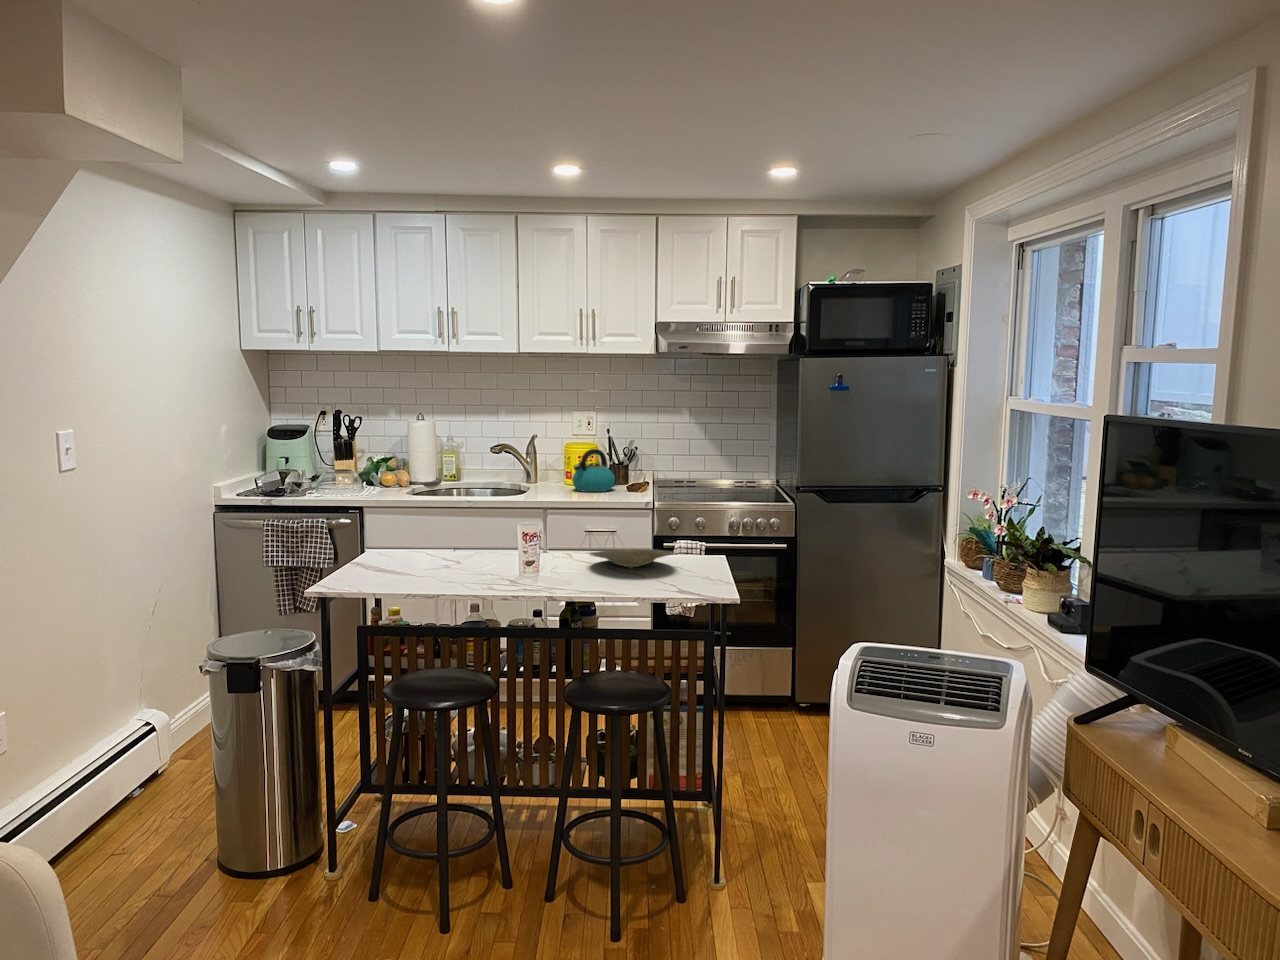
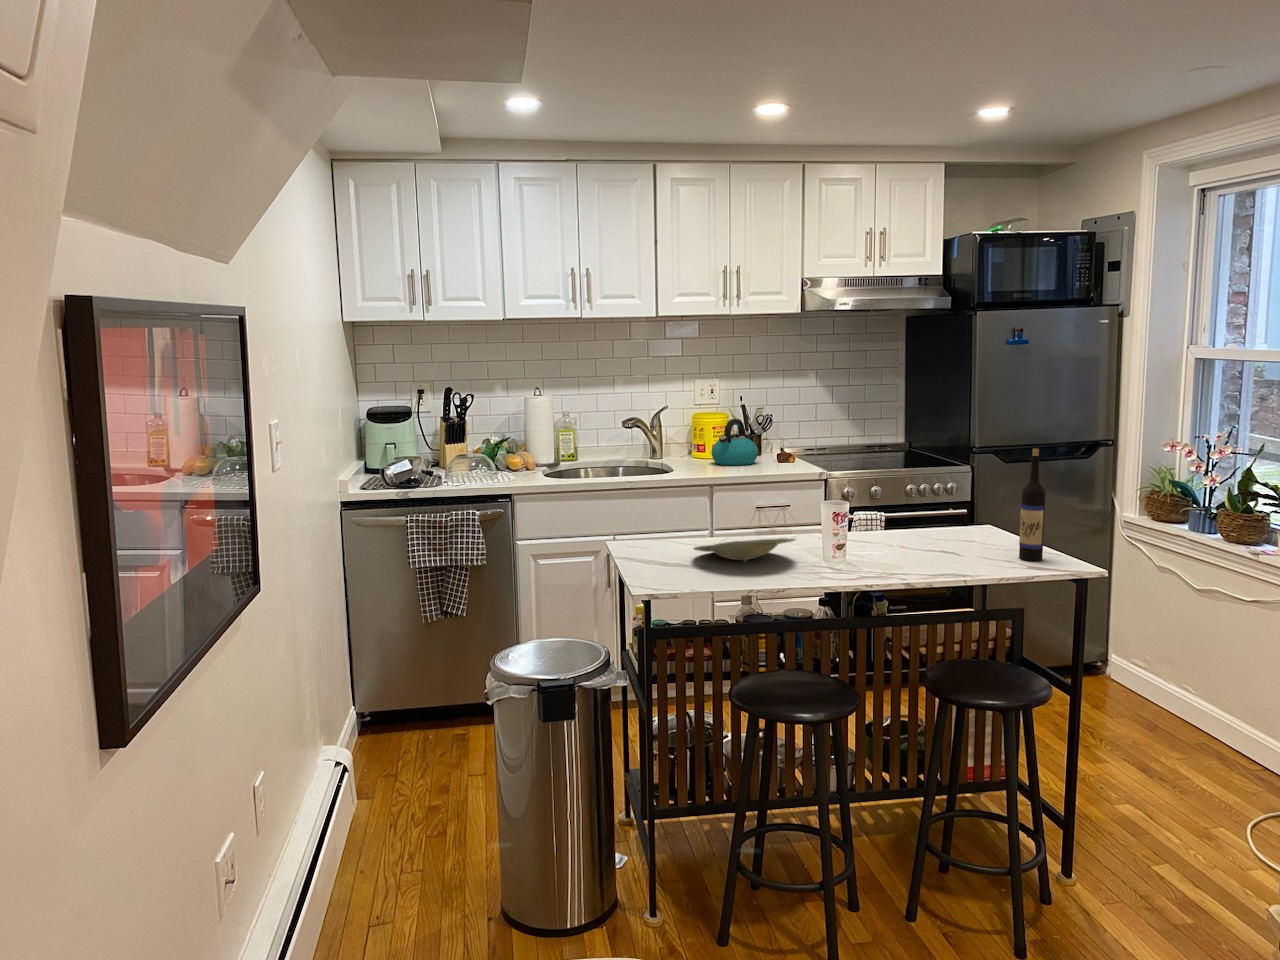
wine bottle: none [680,486,701,587] -> present [1019,449,1046,561]
plate: present [590,549,674,568] -> present [694,538,795,562]

